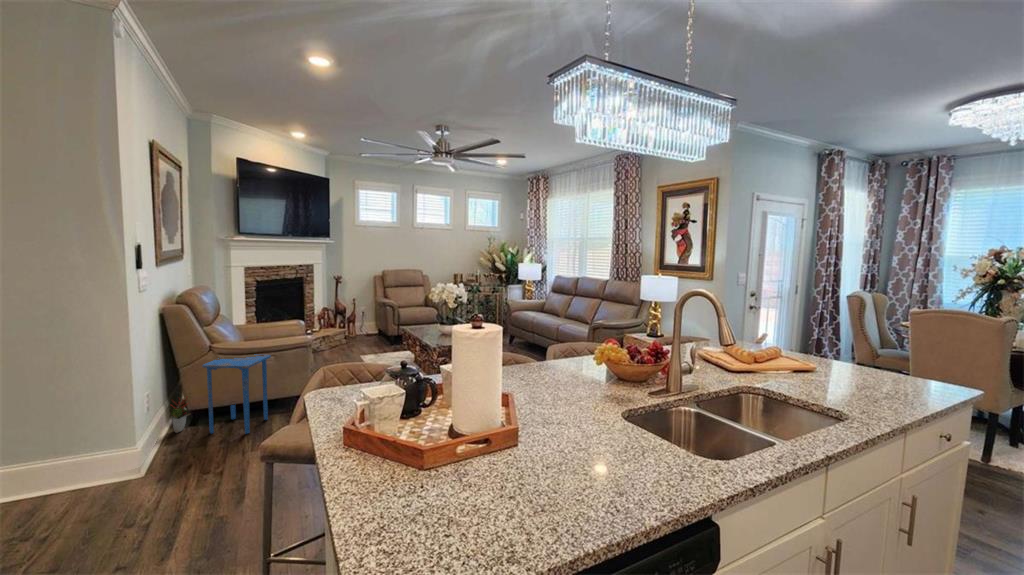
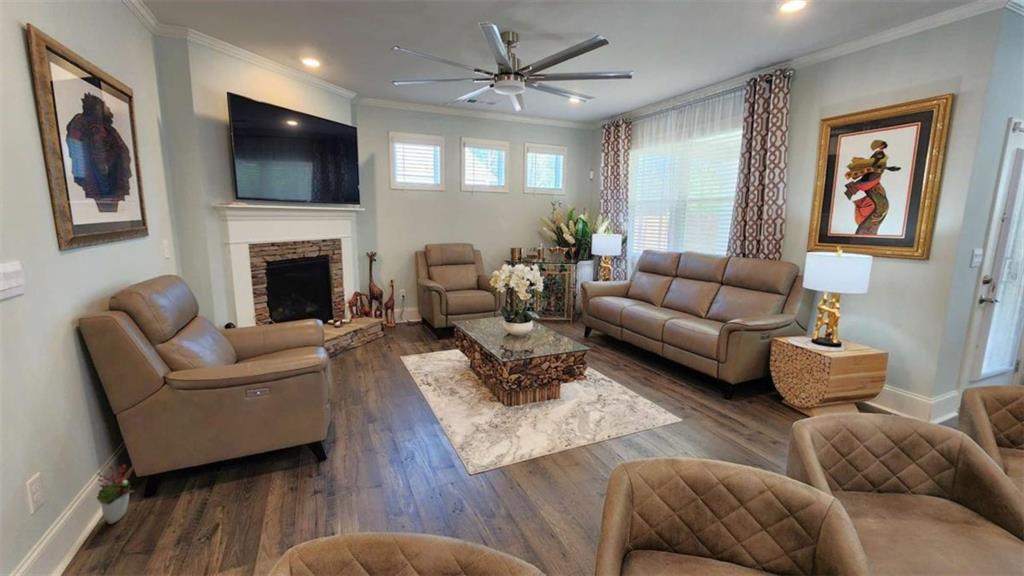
side table: present [202,355,271,434] -> none [137,390,260,530]

